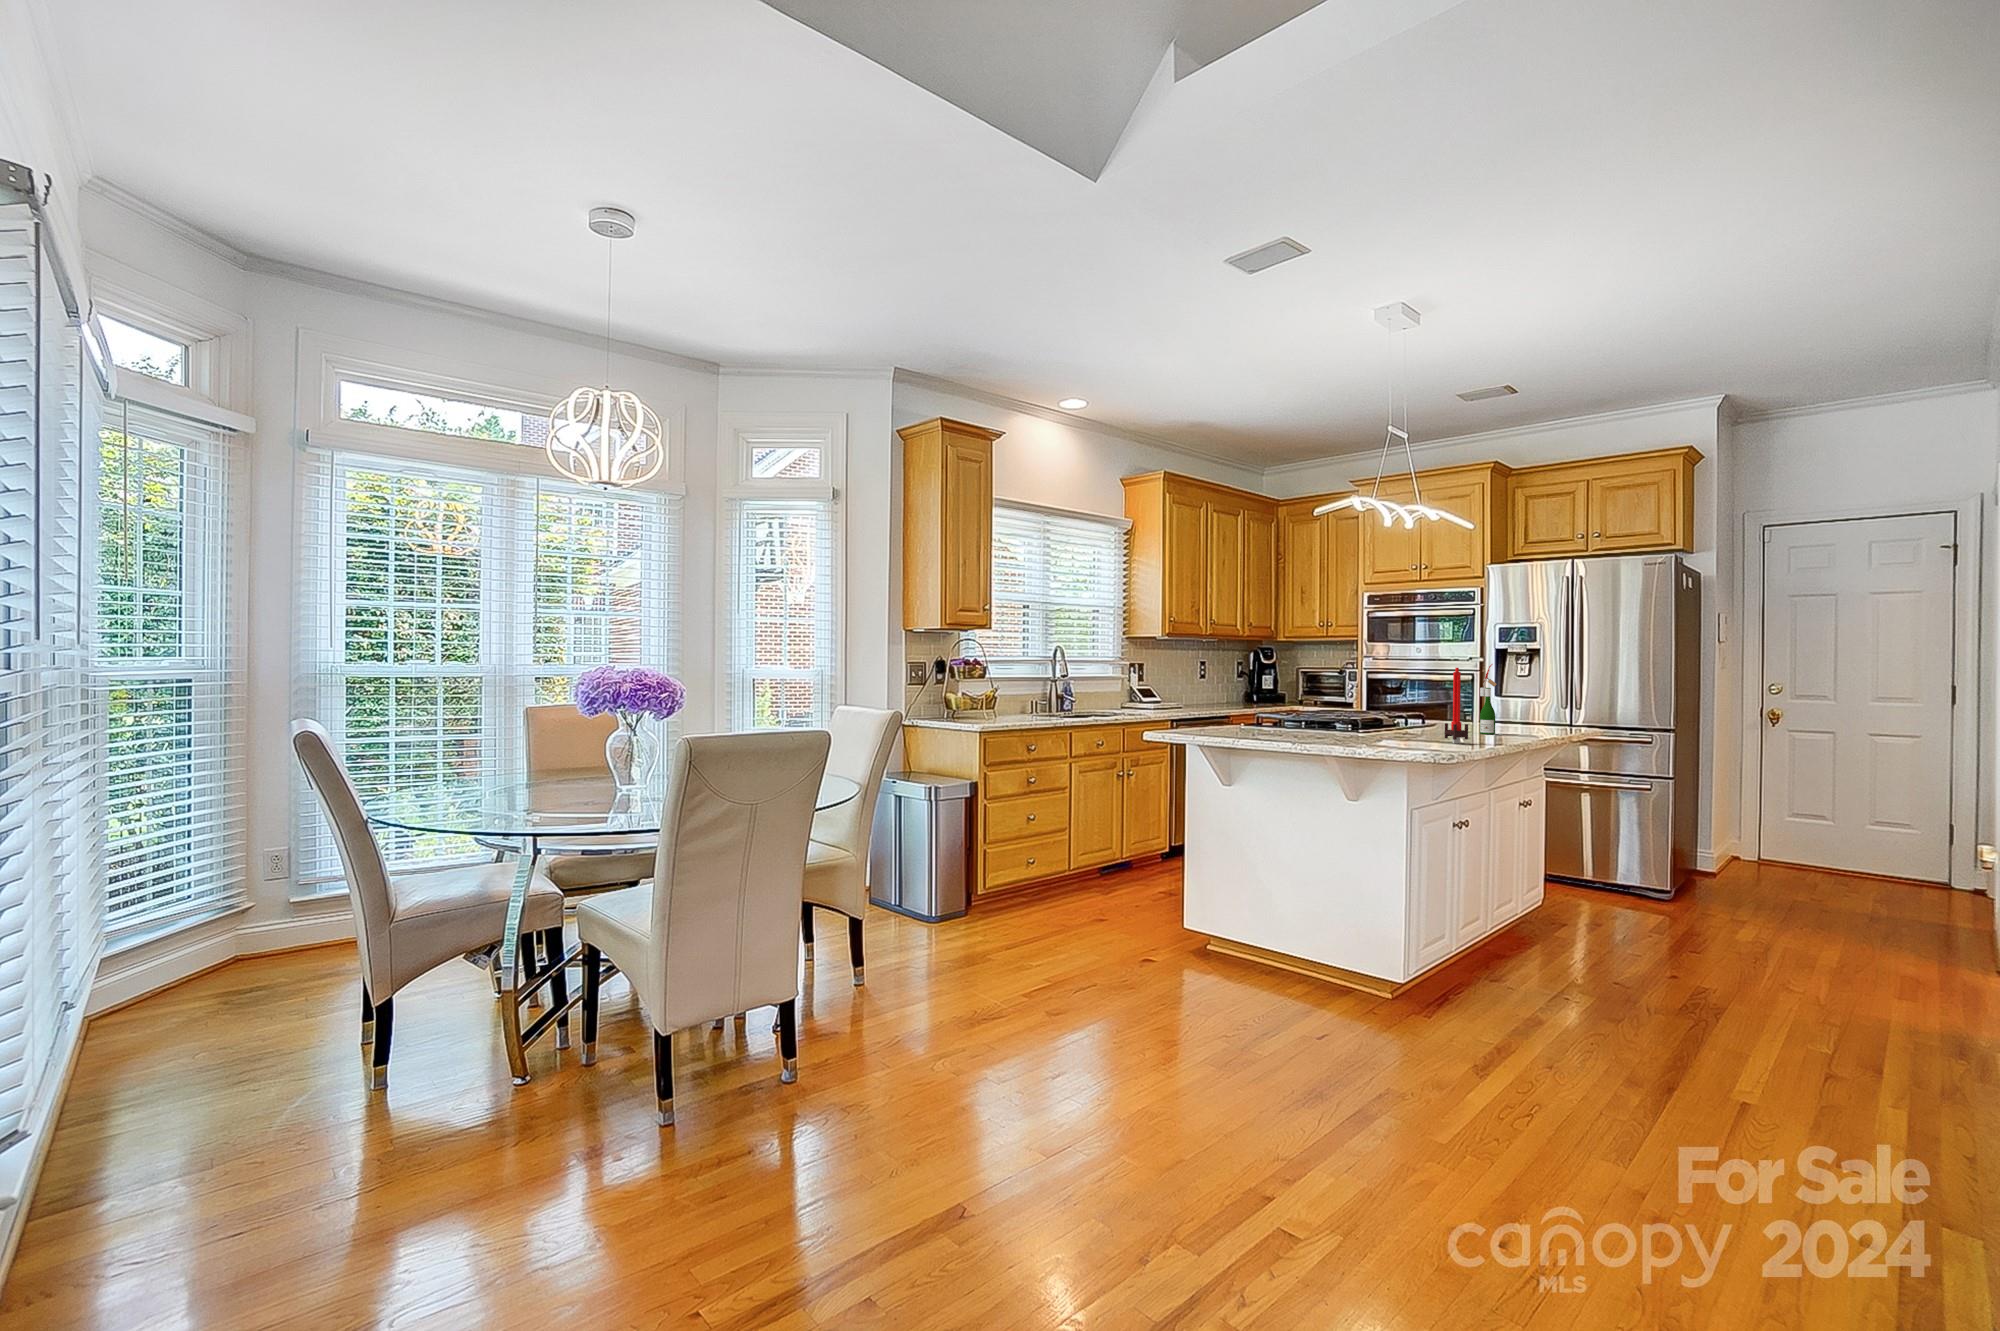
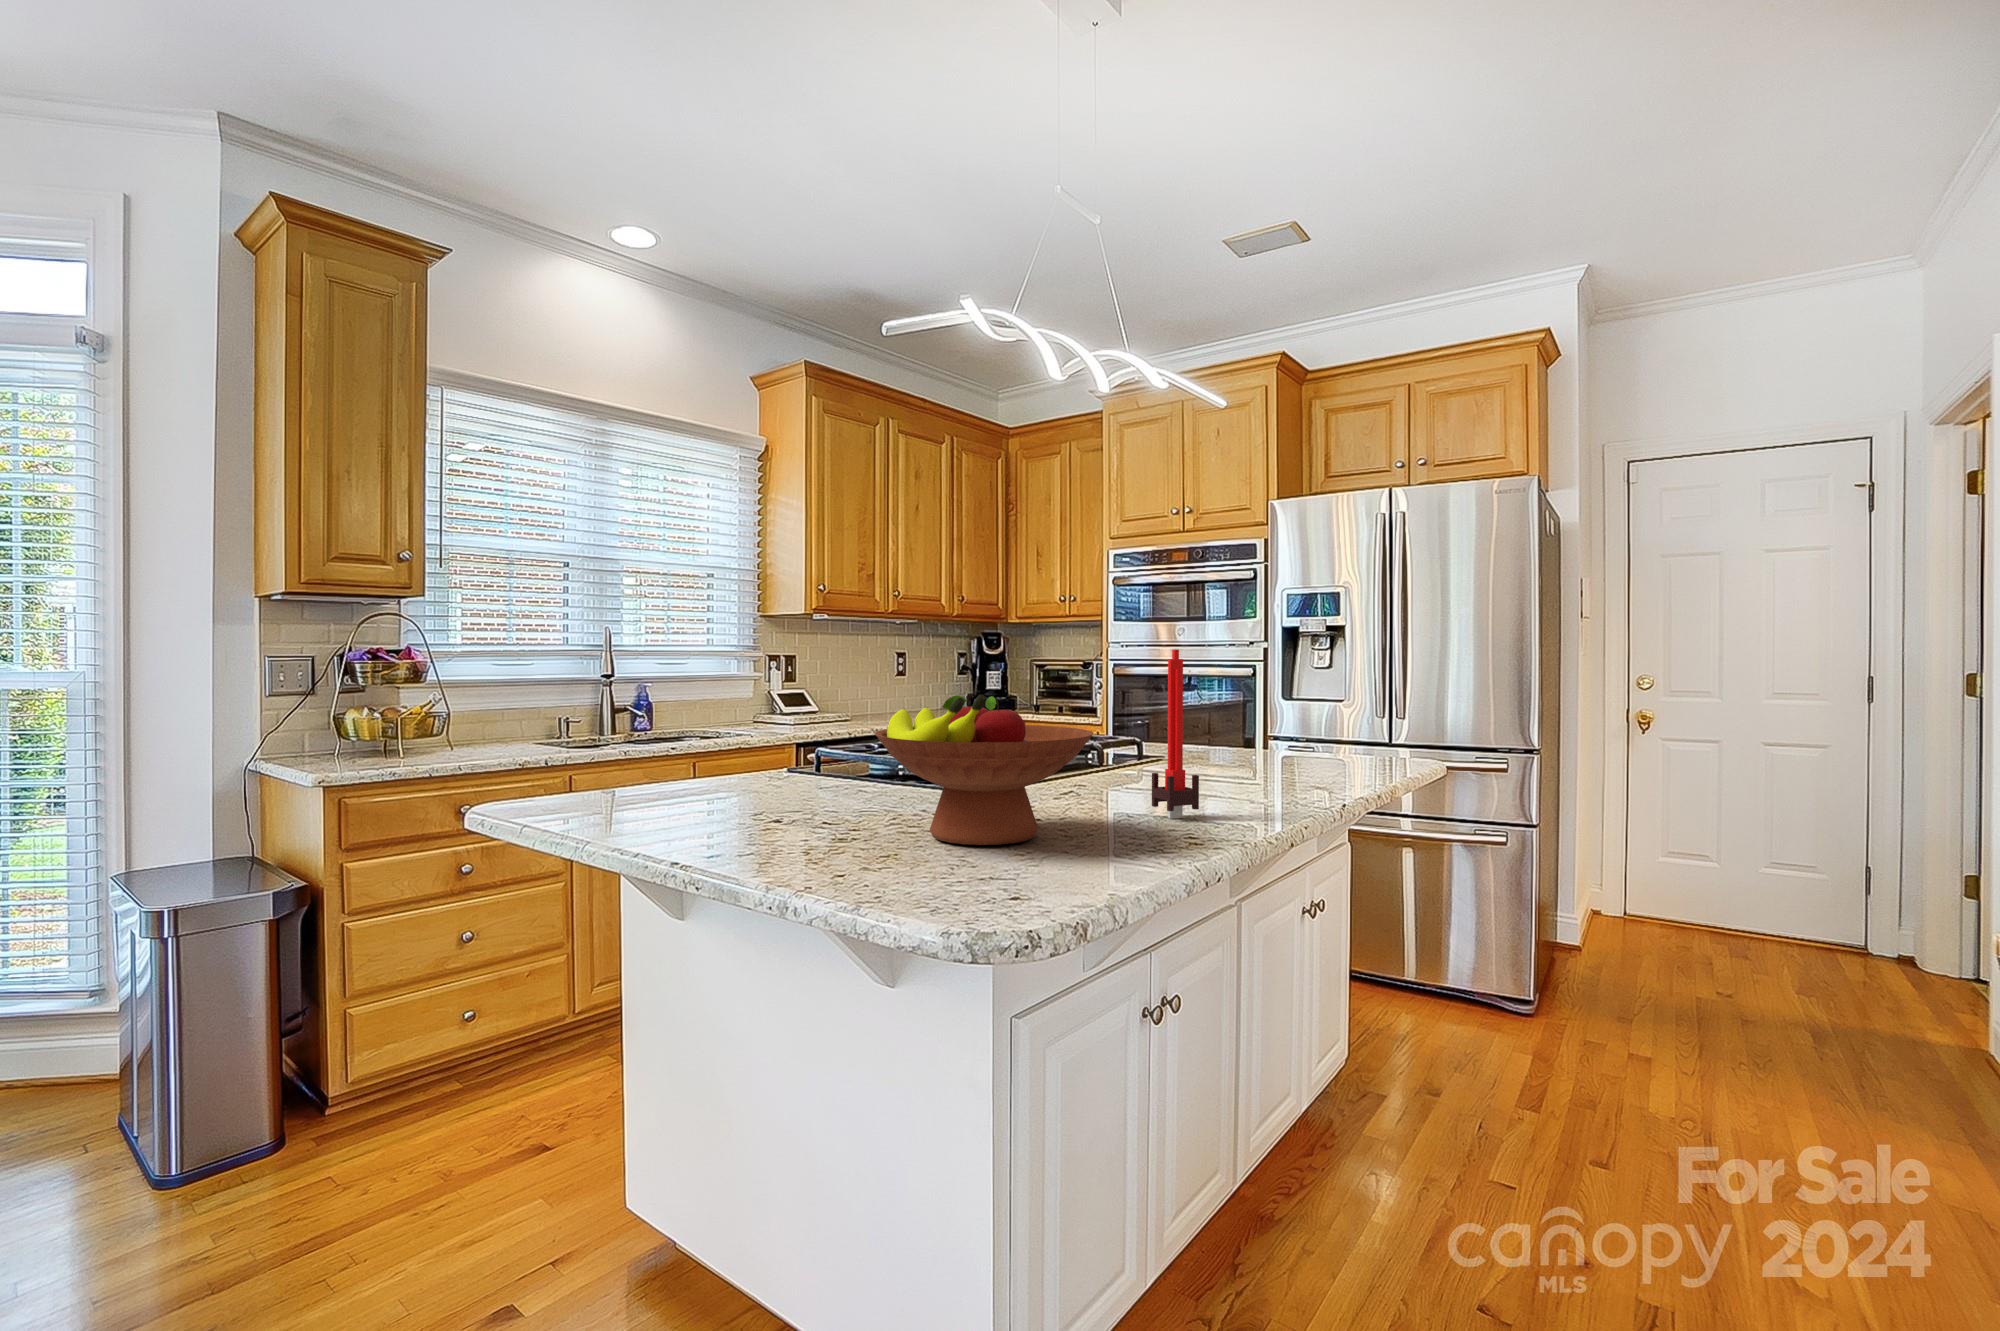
wine bottle: present [1480,664,1502,734] -> none [1243,645,1283,777]
fruit bowl: none [1331,686,1428,746] -> present [874,694,1093,845]

